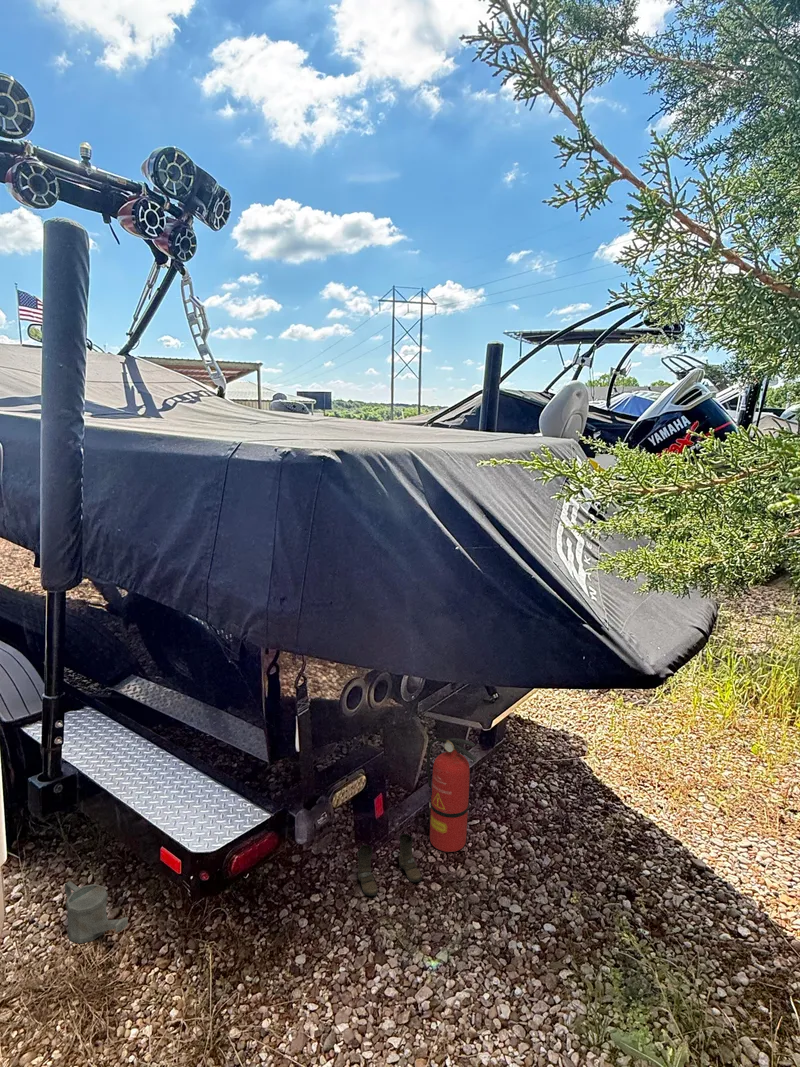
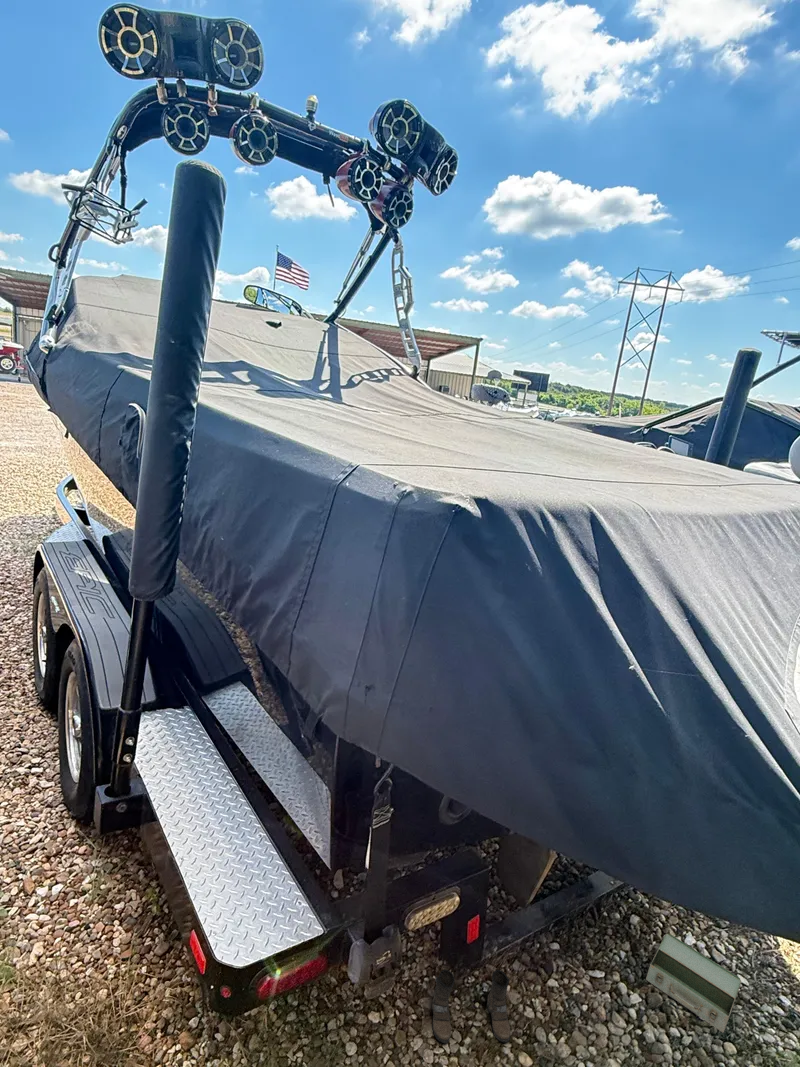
fire extinguisher: present [427,738,477,852] -> none [534,860,615,1010]
toolbox: none [509,783,571,832] -> present [646,934,741,1032]
watering can: present [65,881,128,943] -> none [109,901,161,991]

